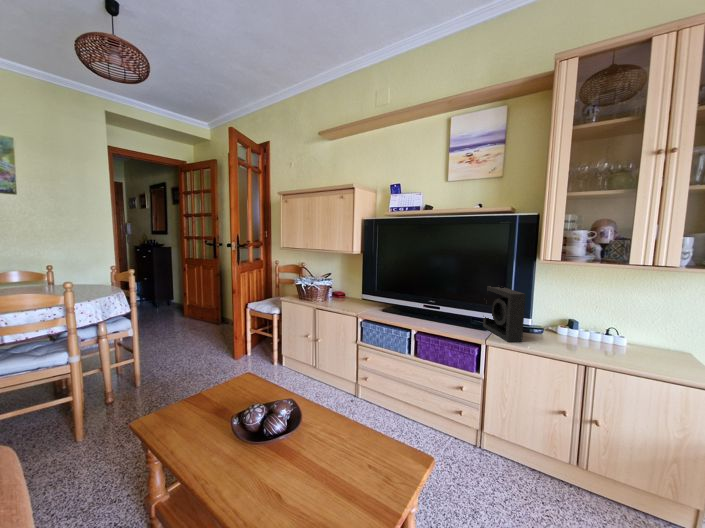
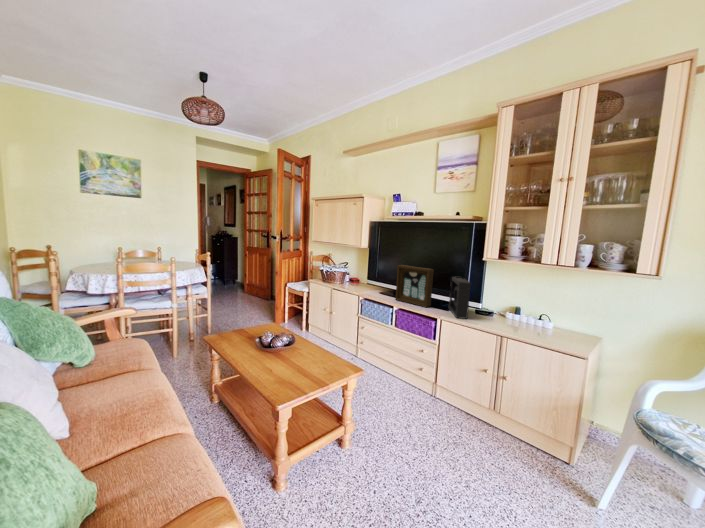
picture frame: none [410,273,463,328] -> present [396,265,434,307]

